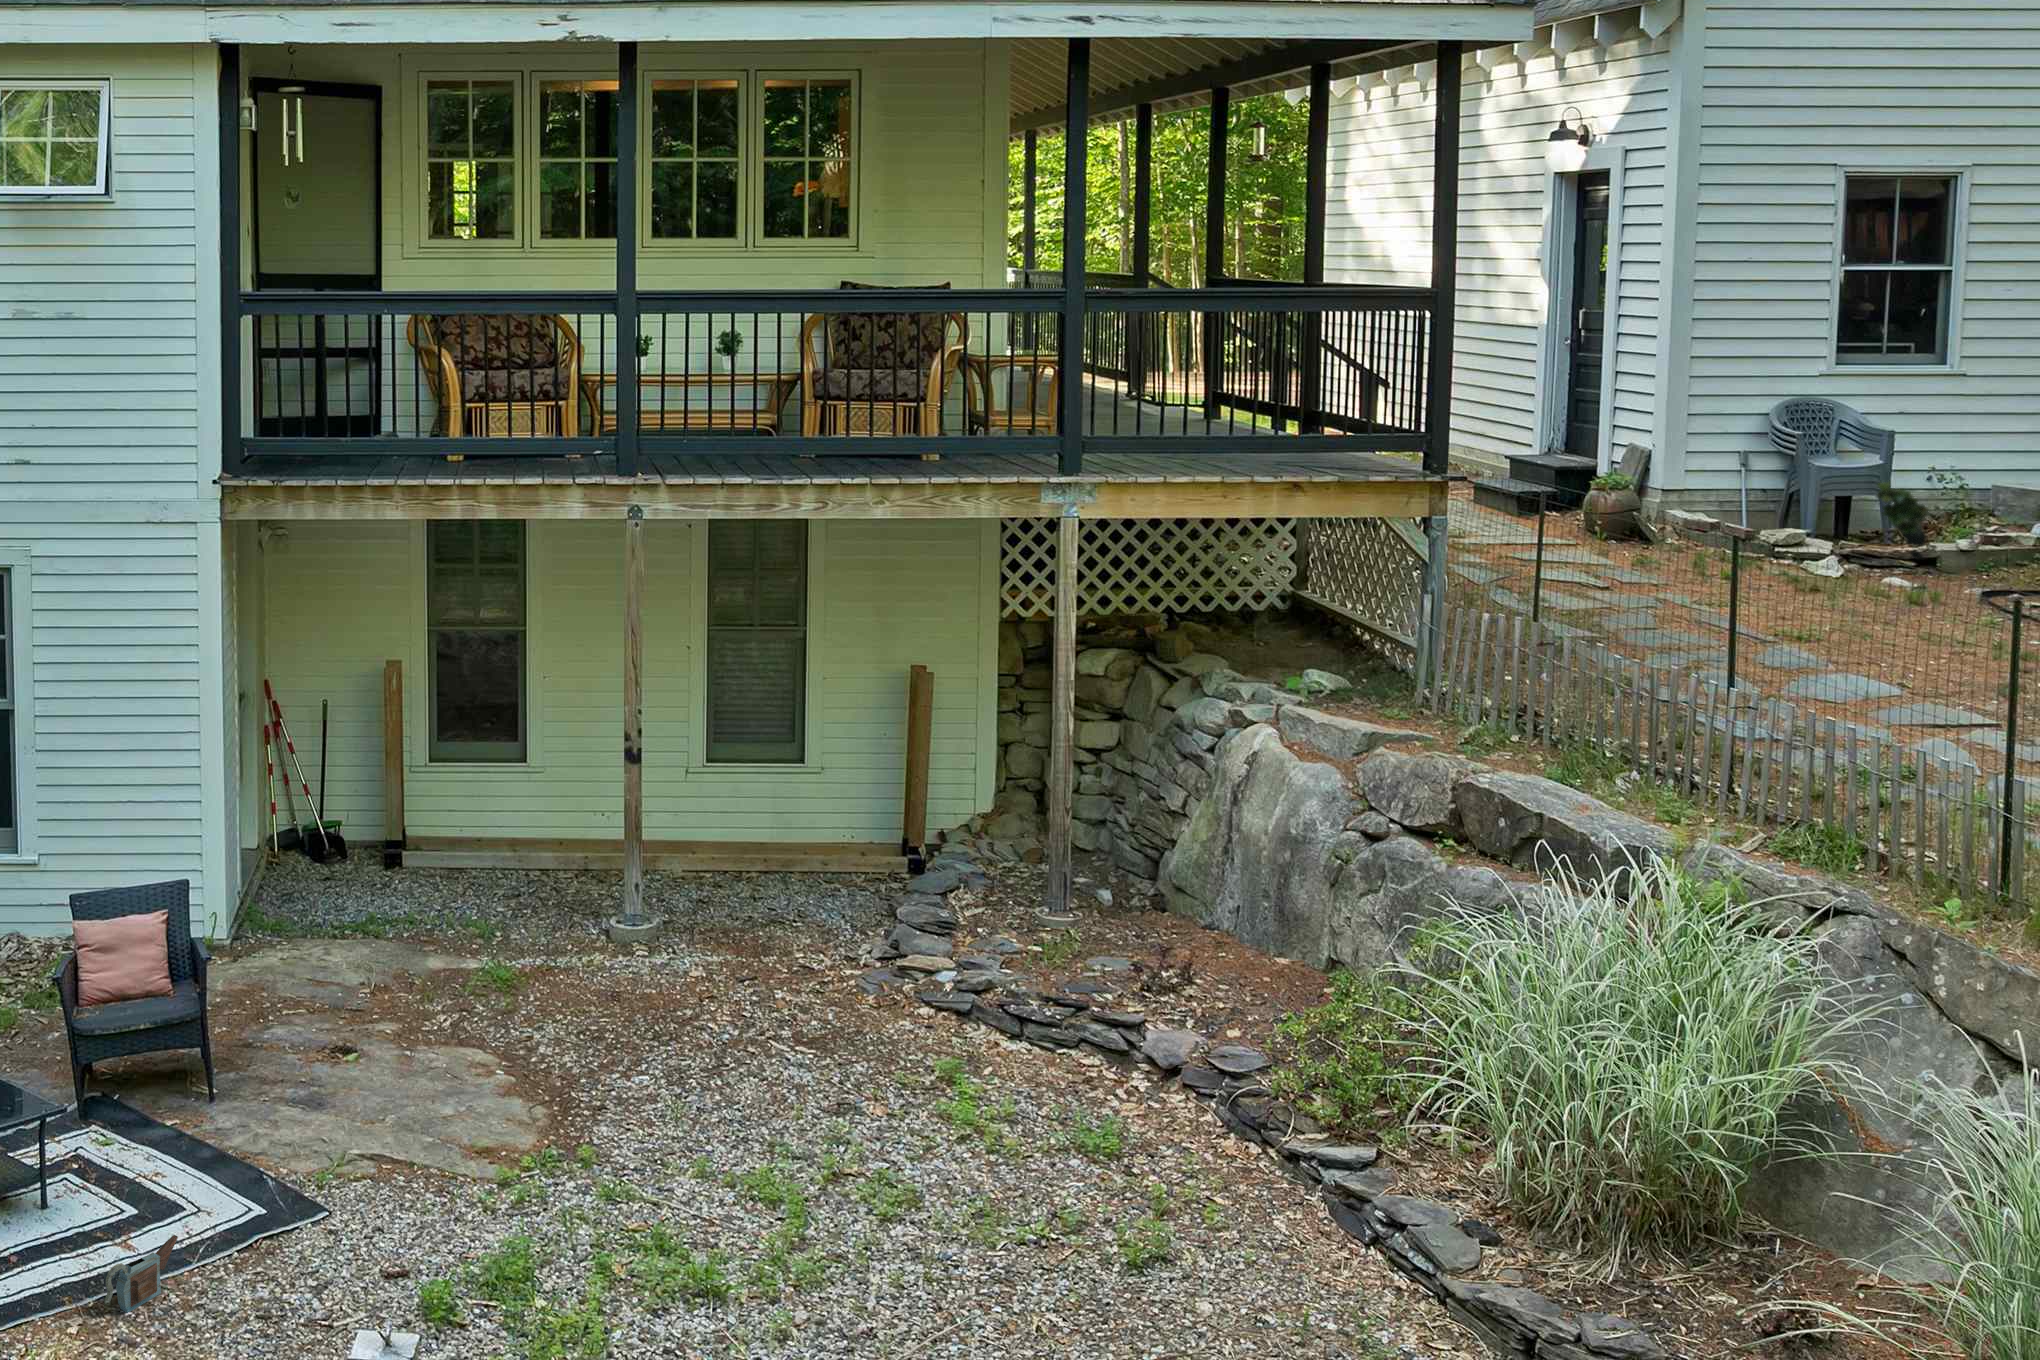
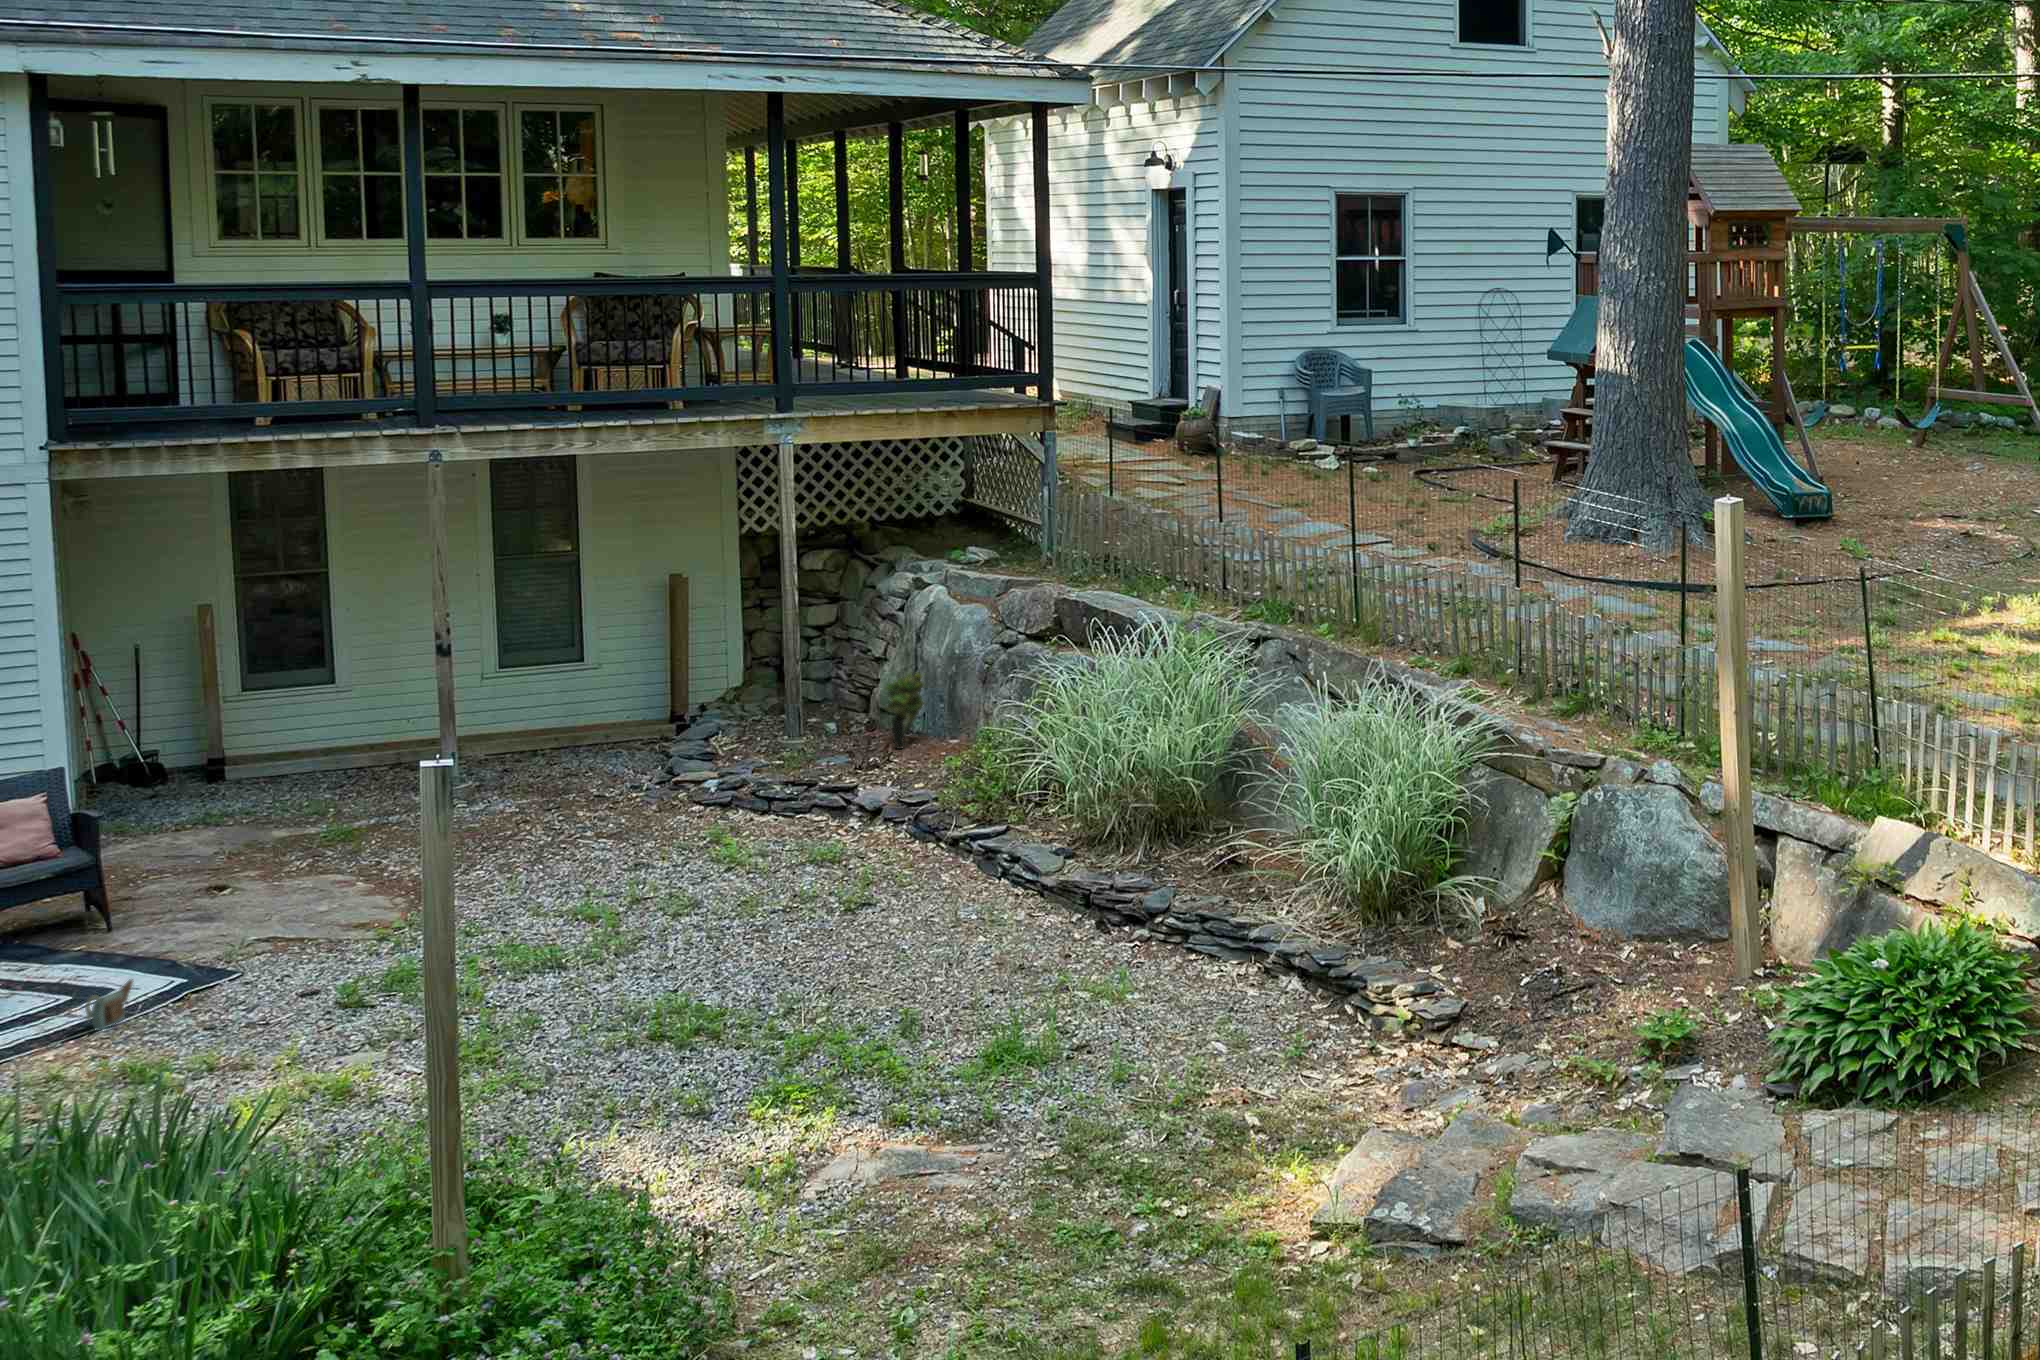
potted plant: present [1877,483,1931,560] -> present [885,673,924,749]

